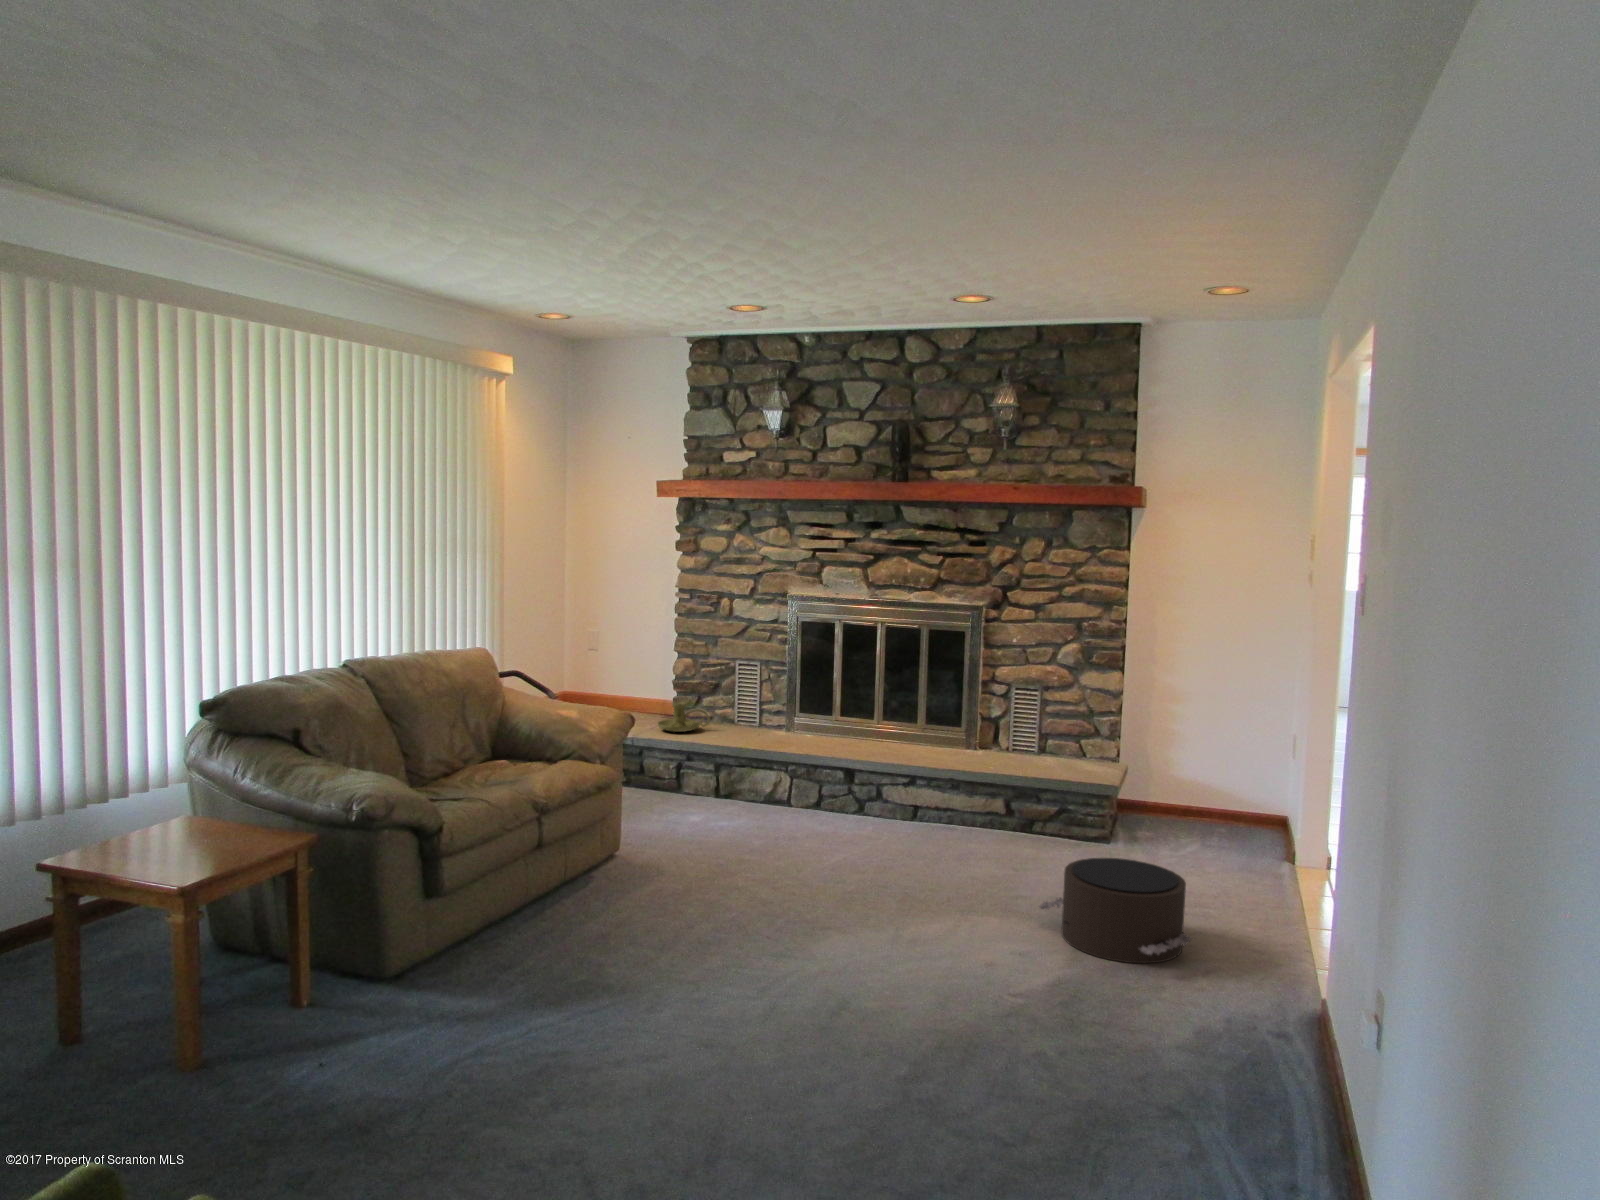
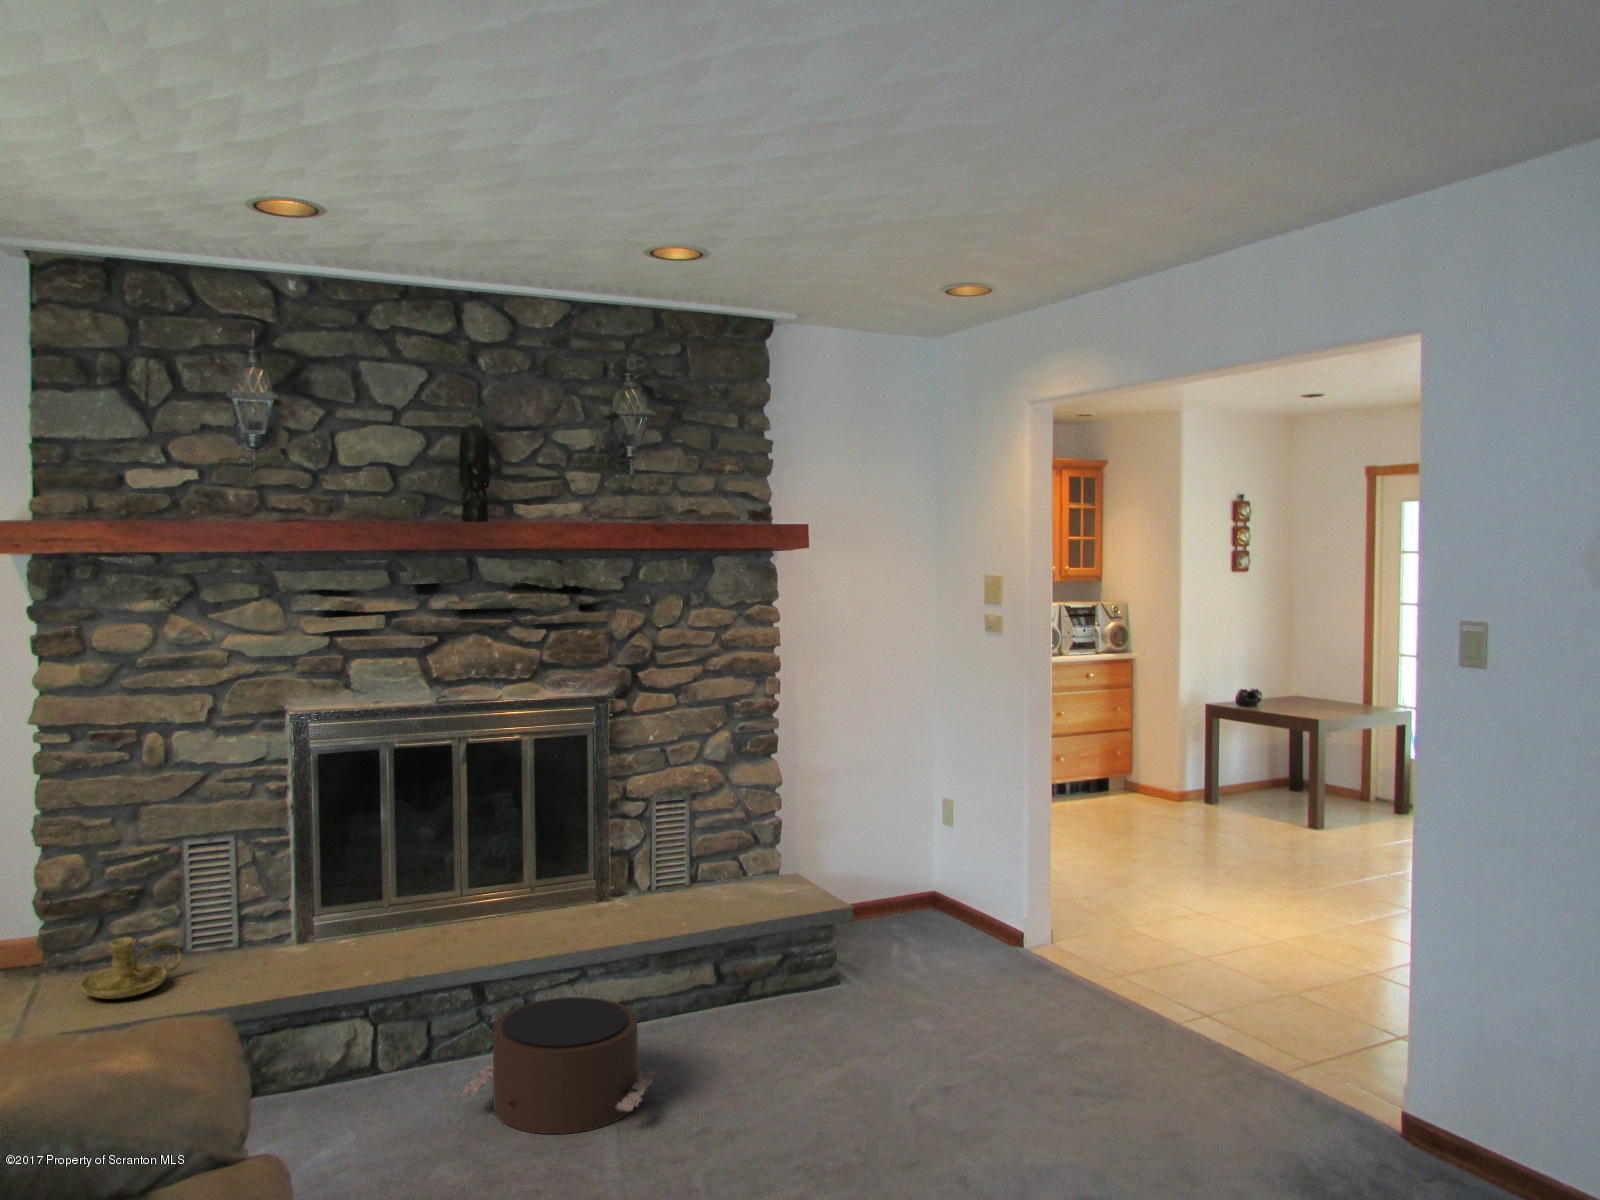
pouf: present [1039,858,1192,963] -> present [462,997,655,1134]

